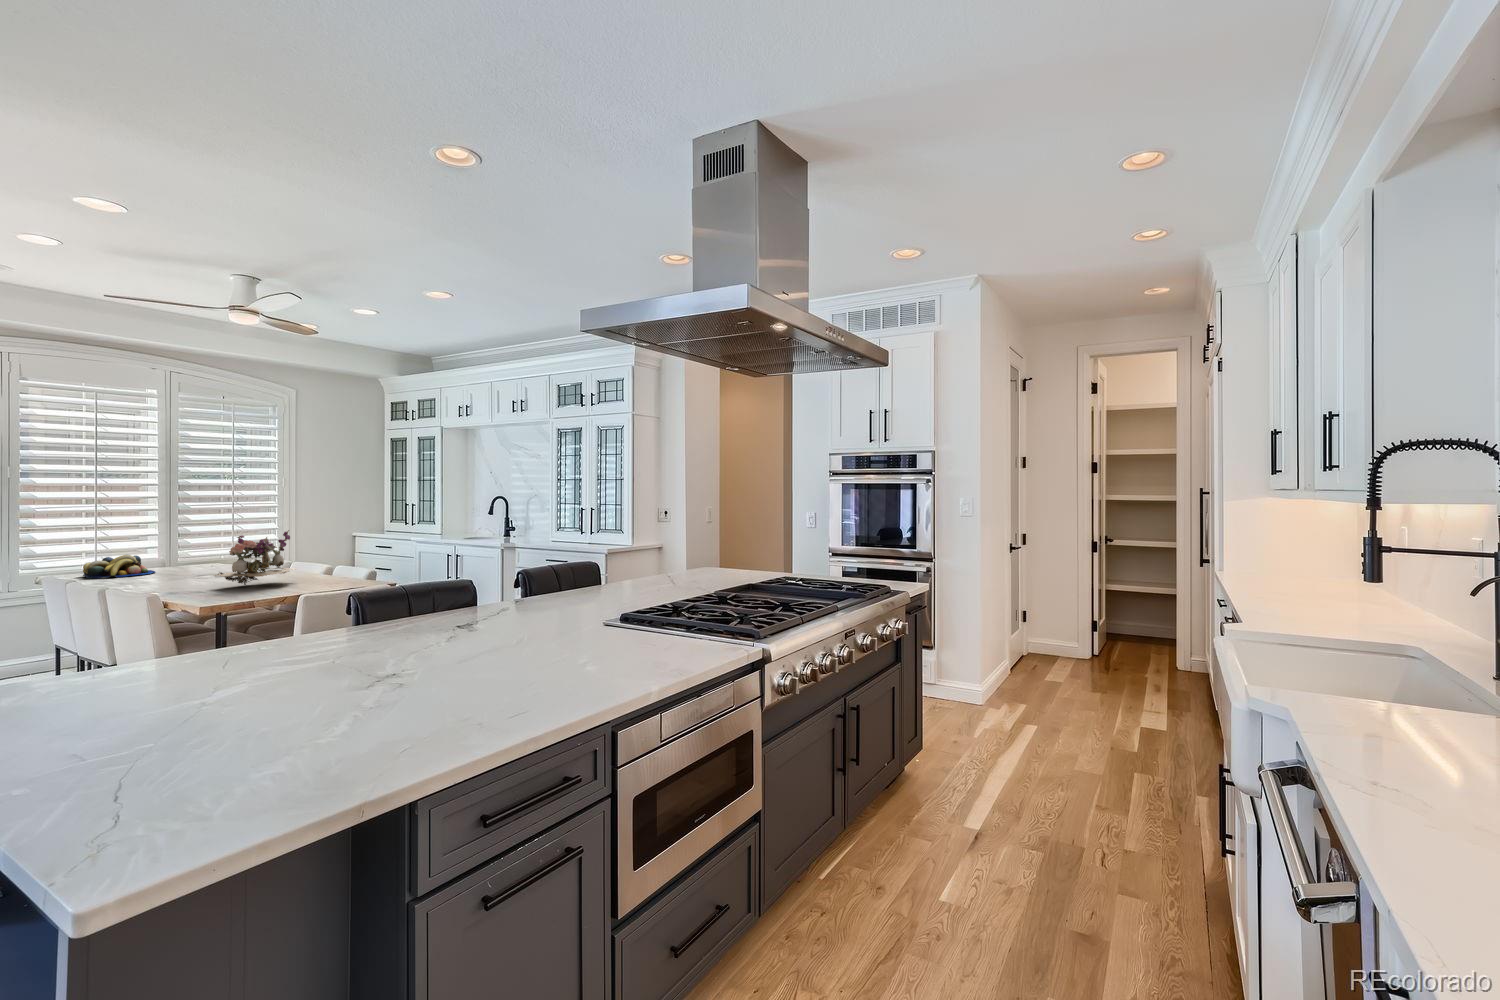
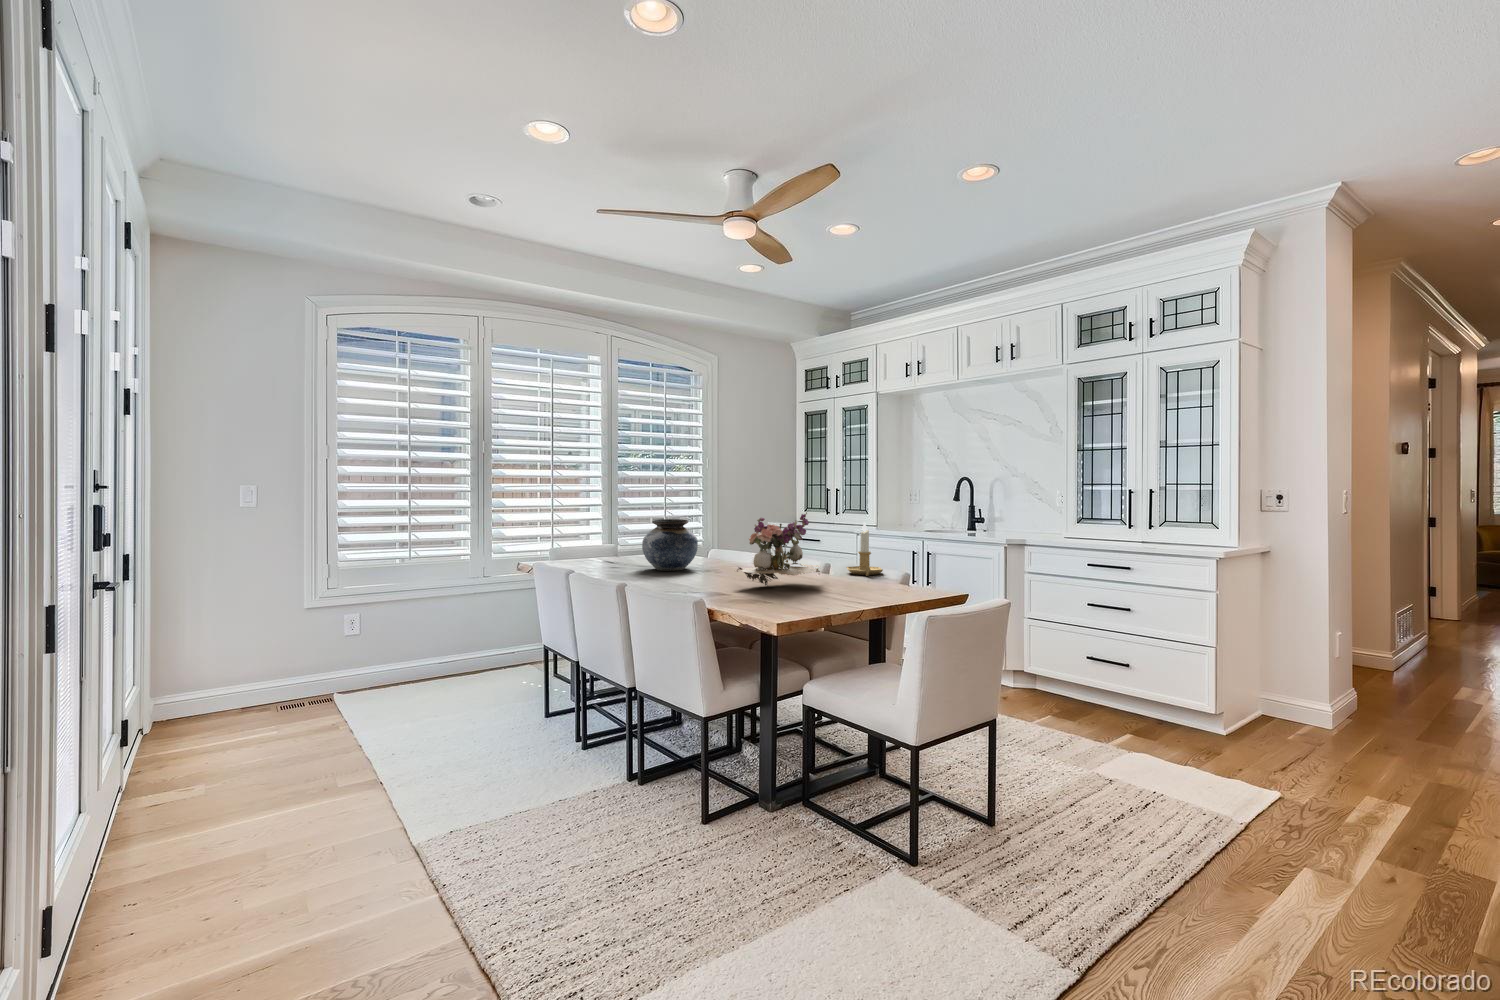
candlestick: none [338,535,370,575] -> present [847,522,883,576]
vase: none [159,536,216,578] -> present [642,519,698,571]
fruit bowl: present [83,555,155,579] -> none [560,540,626,568]

